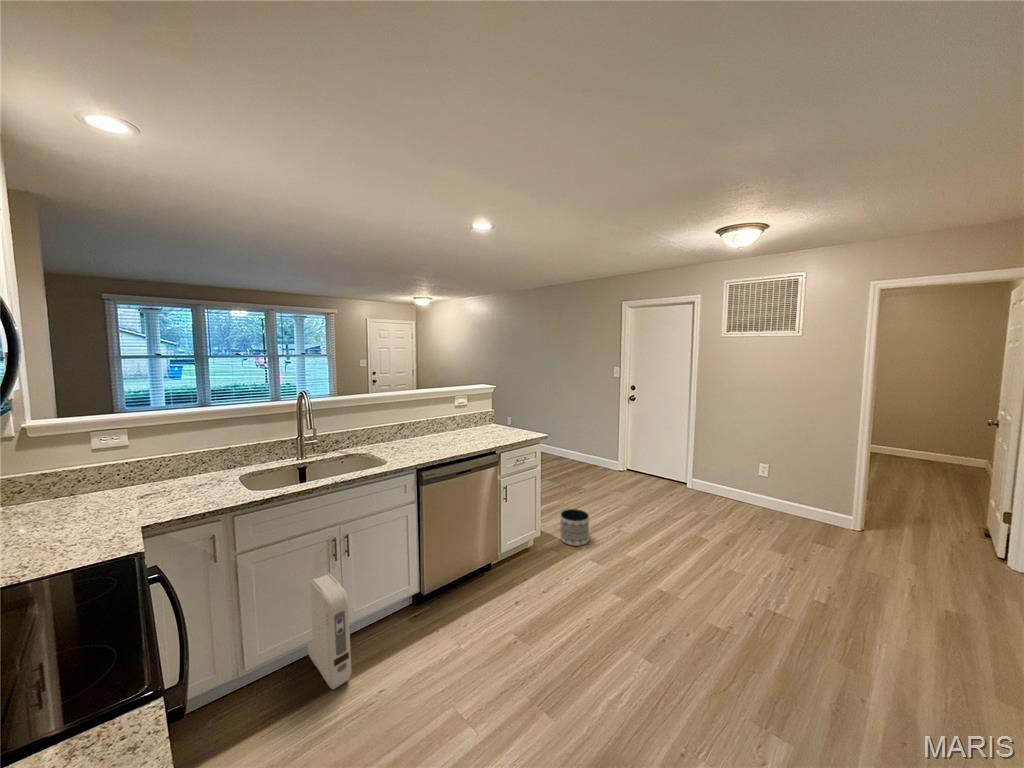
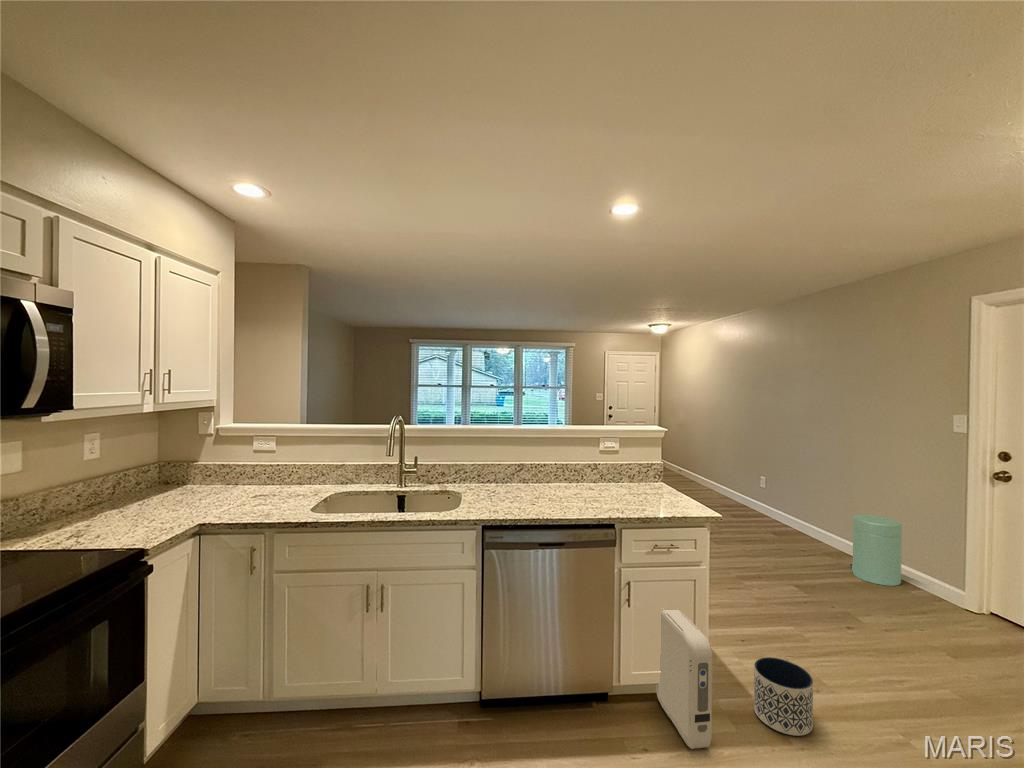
trash can: none [558,427,582,464] -> present [850,514,902,586]
air purifier: present [307,573,351,689] -> present [656,610,712,749]

